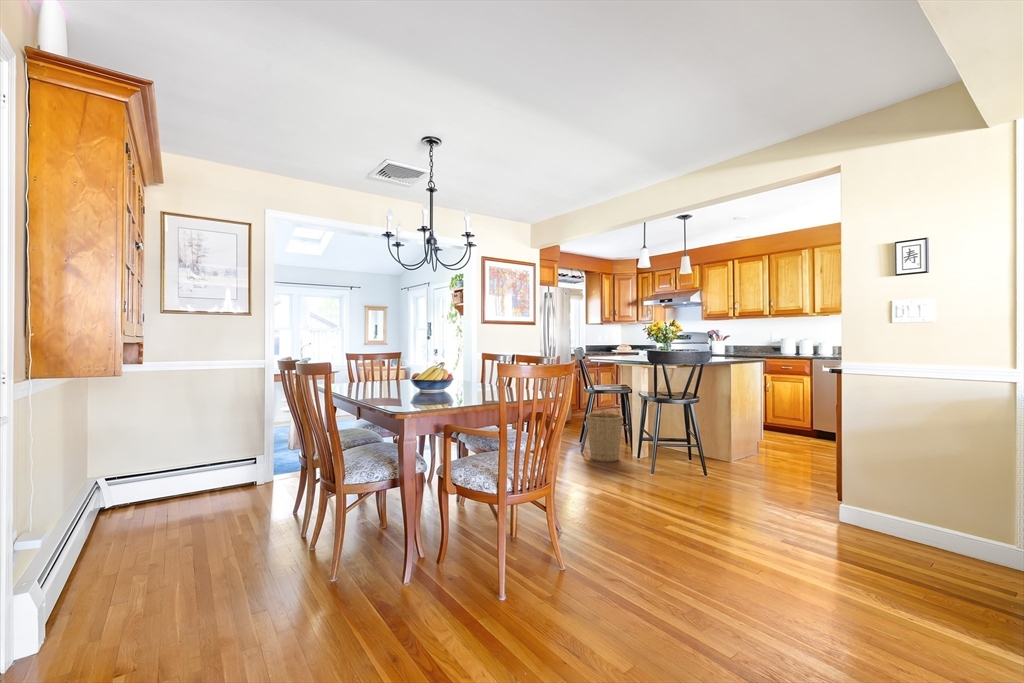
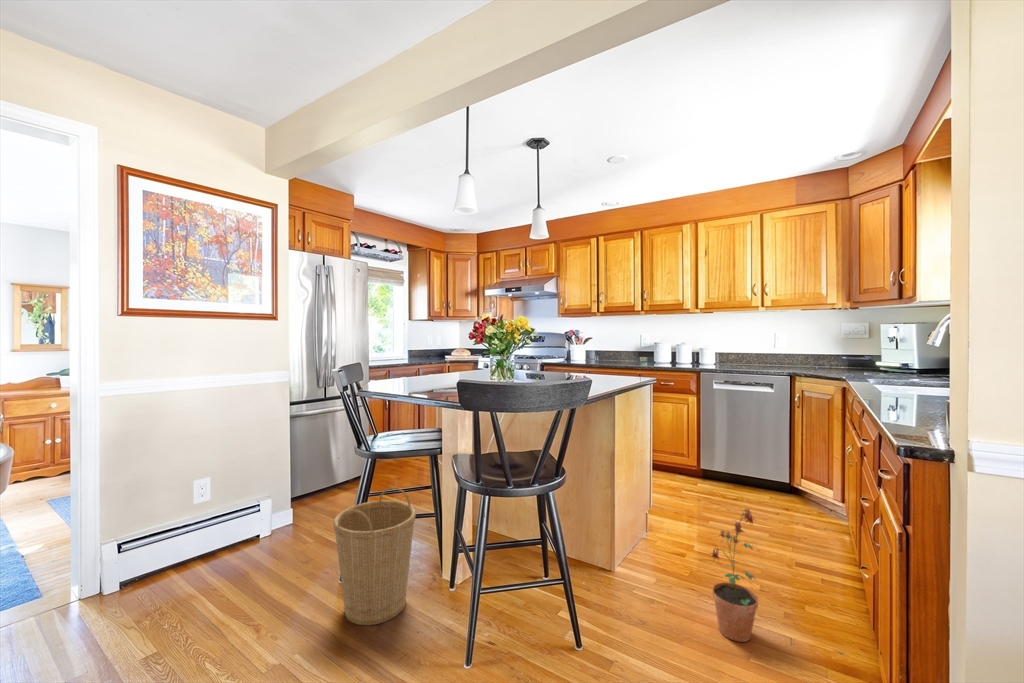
potted plant: none [776,417,804,479] -> present [711,509,758,642]

